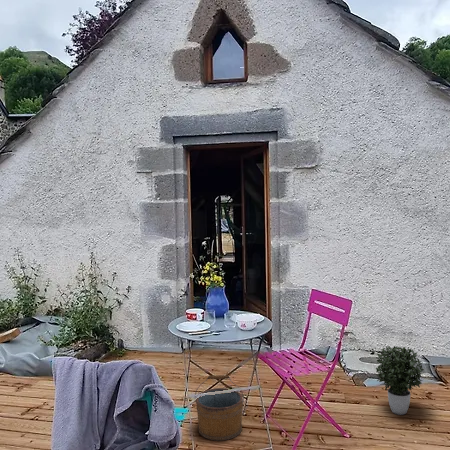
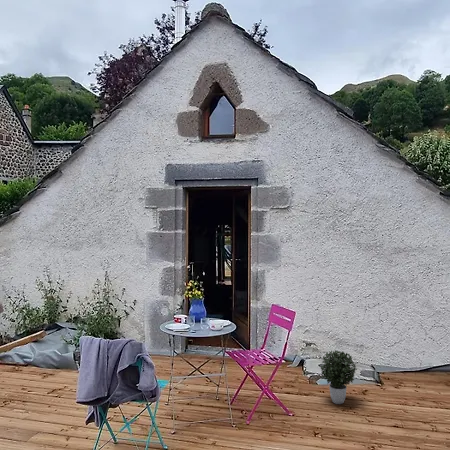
bucket: present [195,375,244,441] -> none [179,366,216,415]

